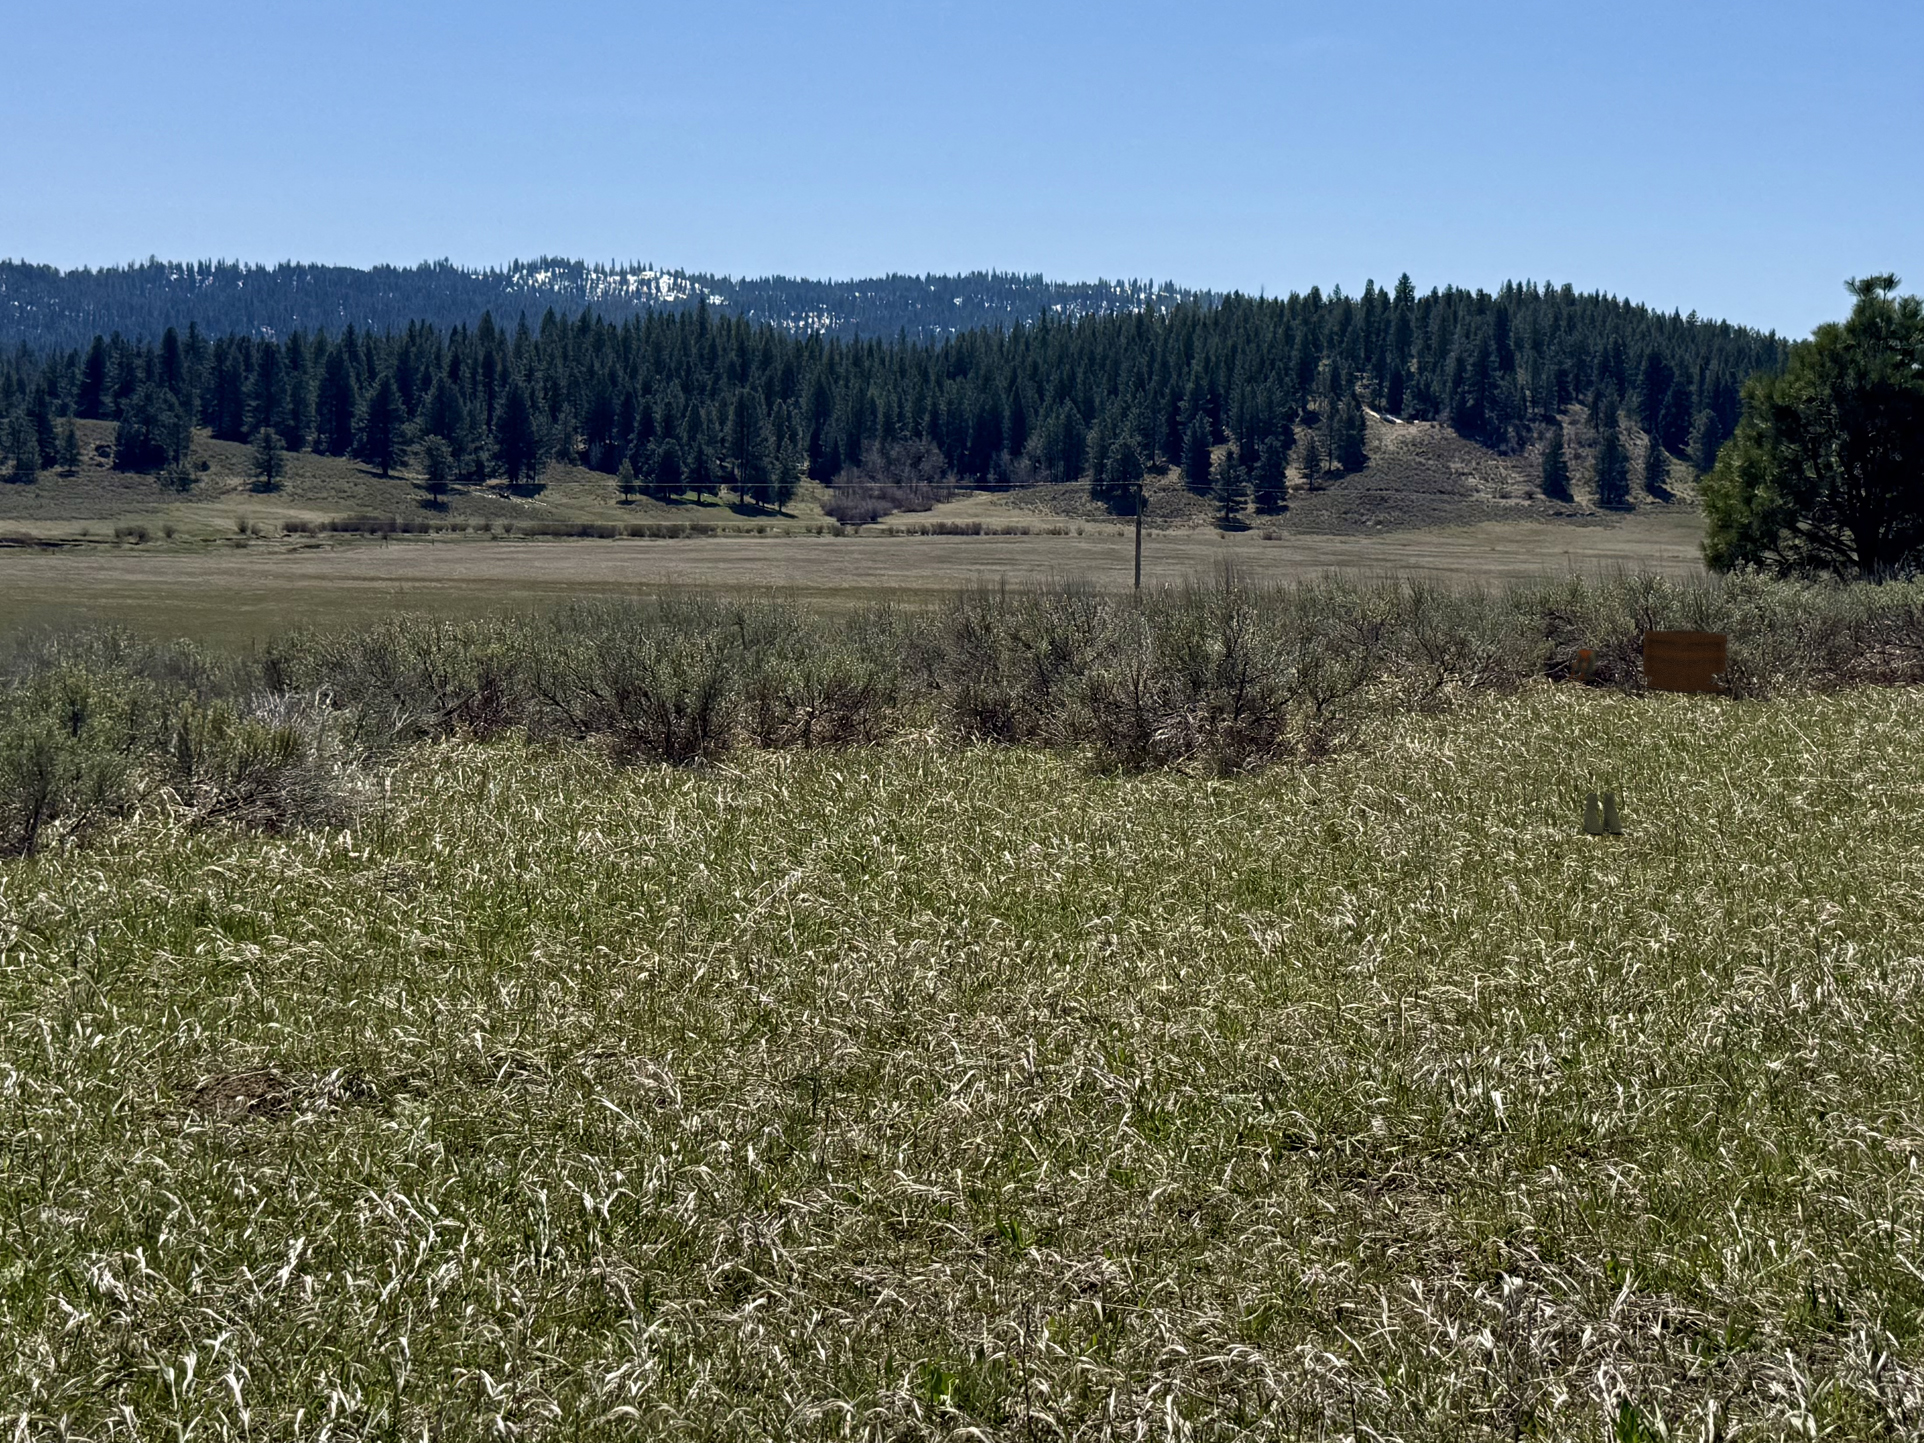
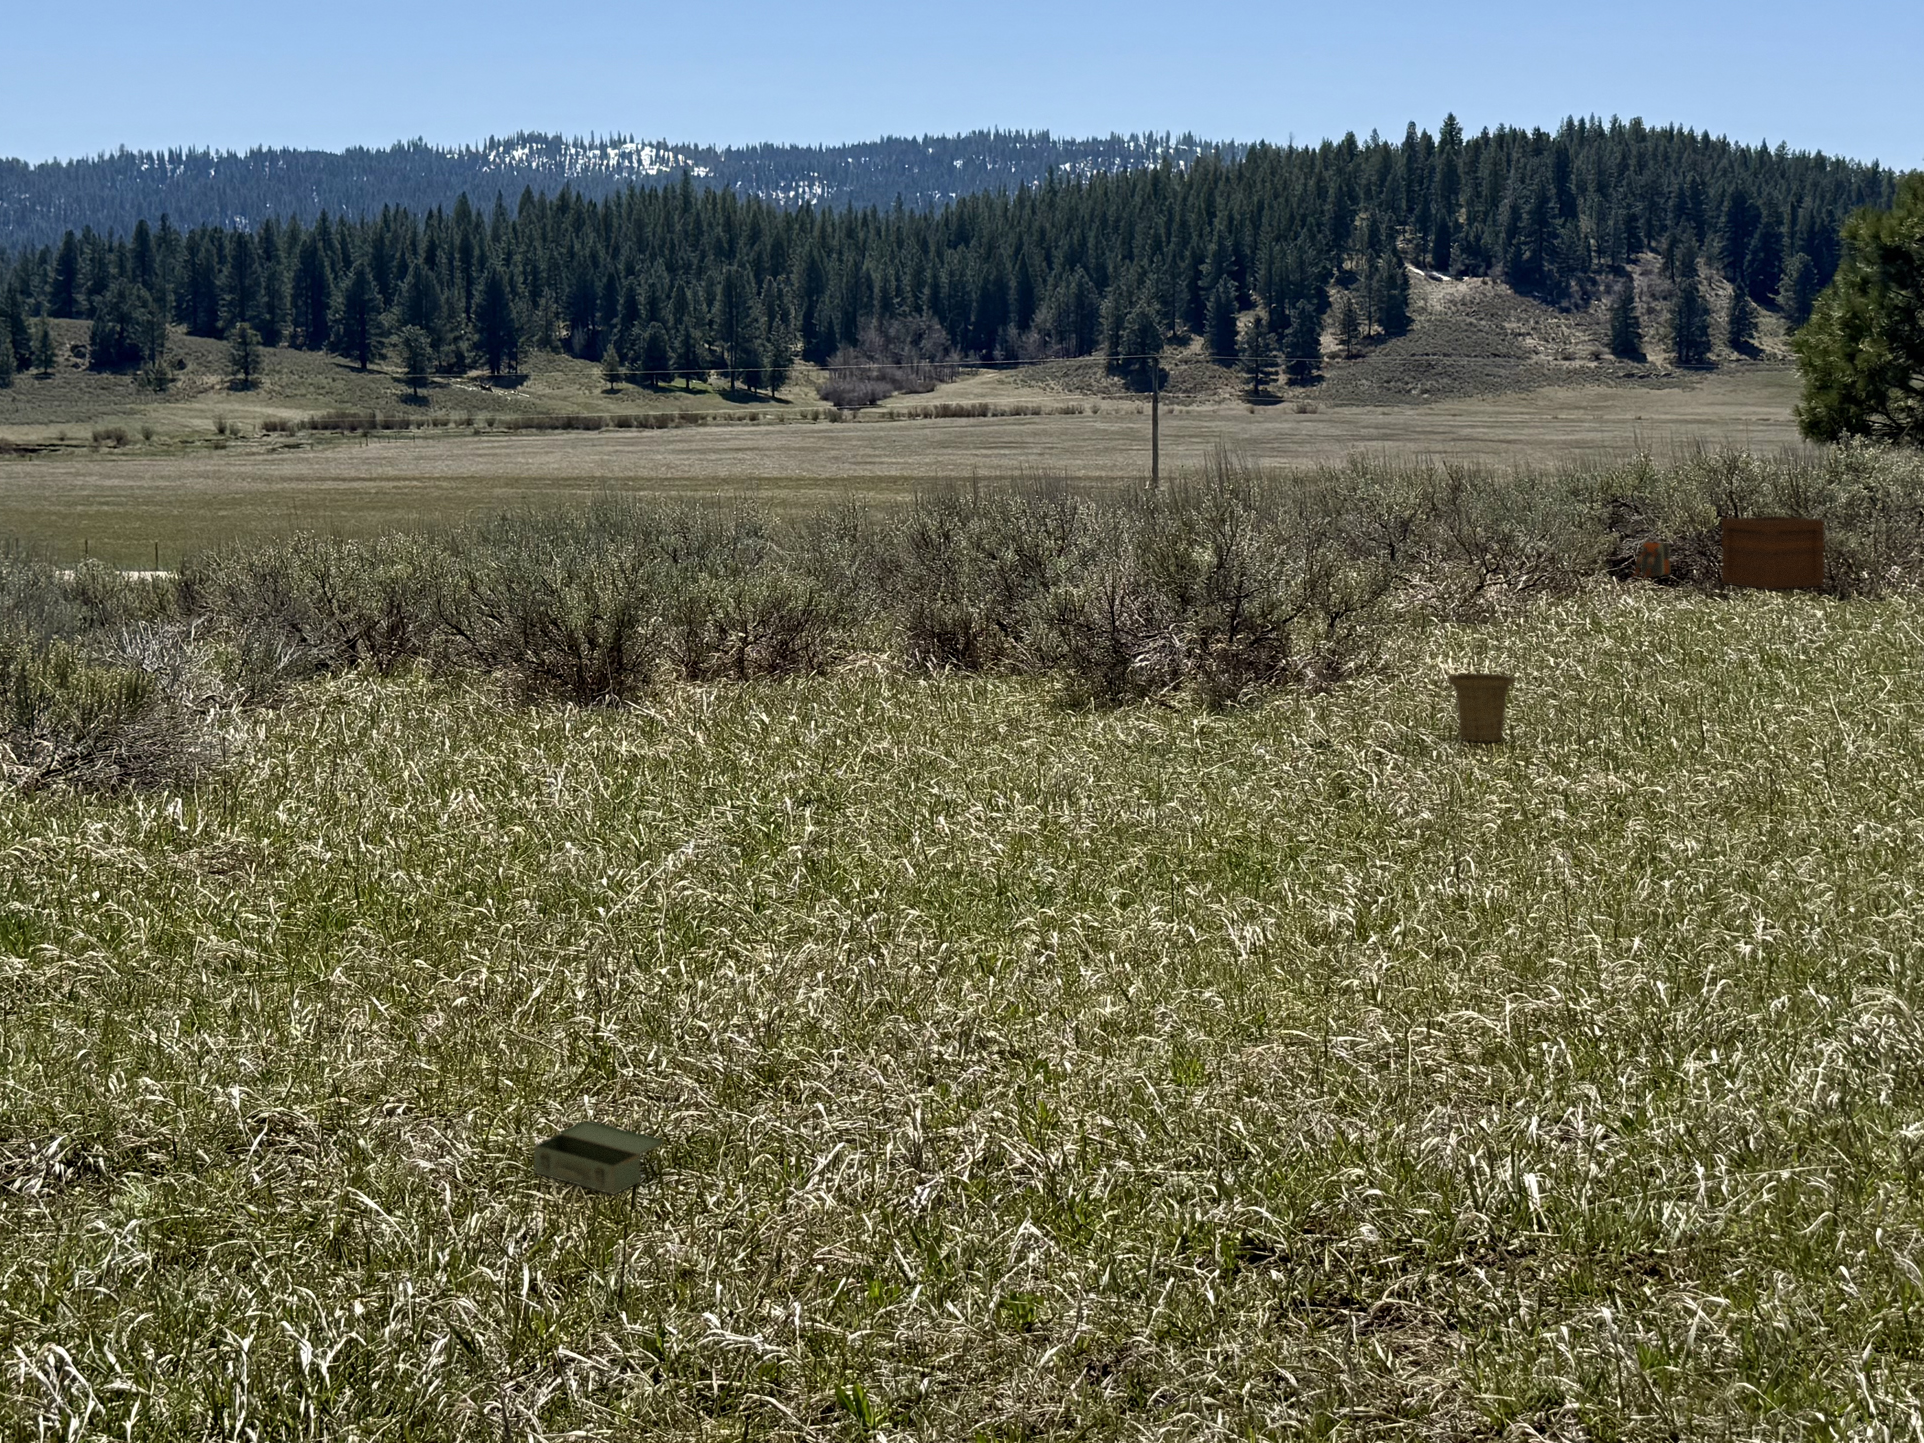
basket: none [1421,746,1477,805] -> present [1447,673,1516,743]
boots: present [1583,793,1623,834] -> none [1649,729,1700,780]
toolbox: none [719,1058,828,1111] -> present [534,1120,664,1195]

